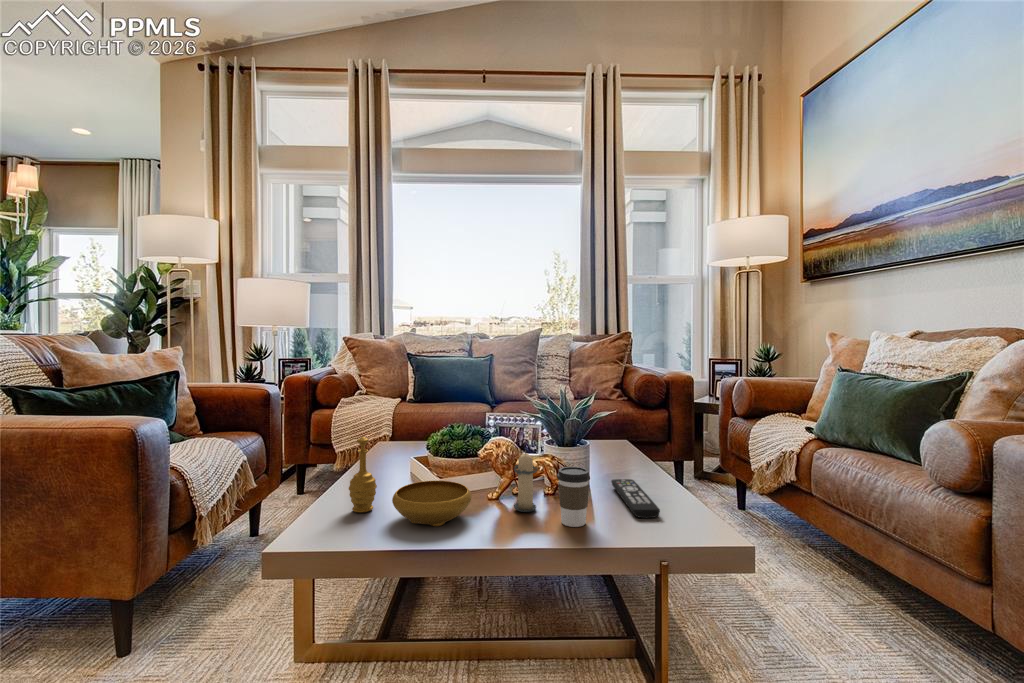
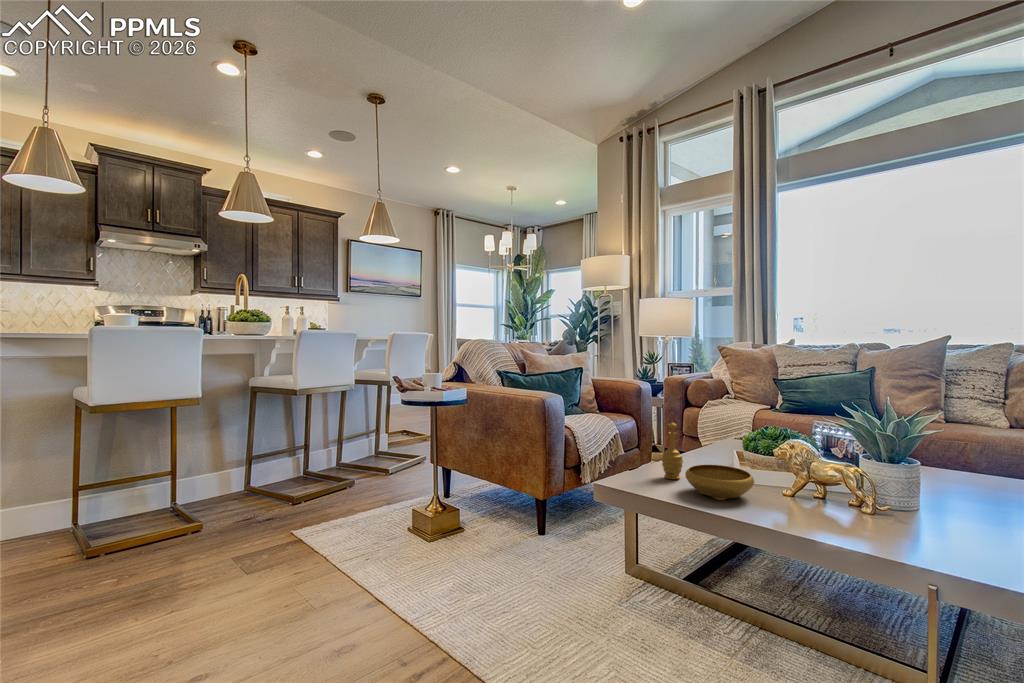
candle: present [514,450,537,512] -> none [795,453,827,512]
coffee cup: present [557,467,590,527] -> none [831,474,870,533]
remote control: present [611,479,660,518] -> none [933,508,979,551]

